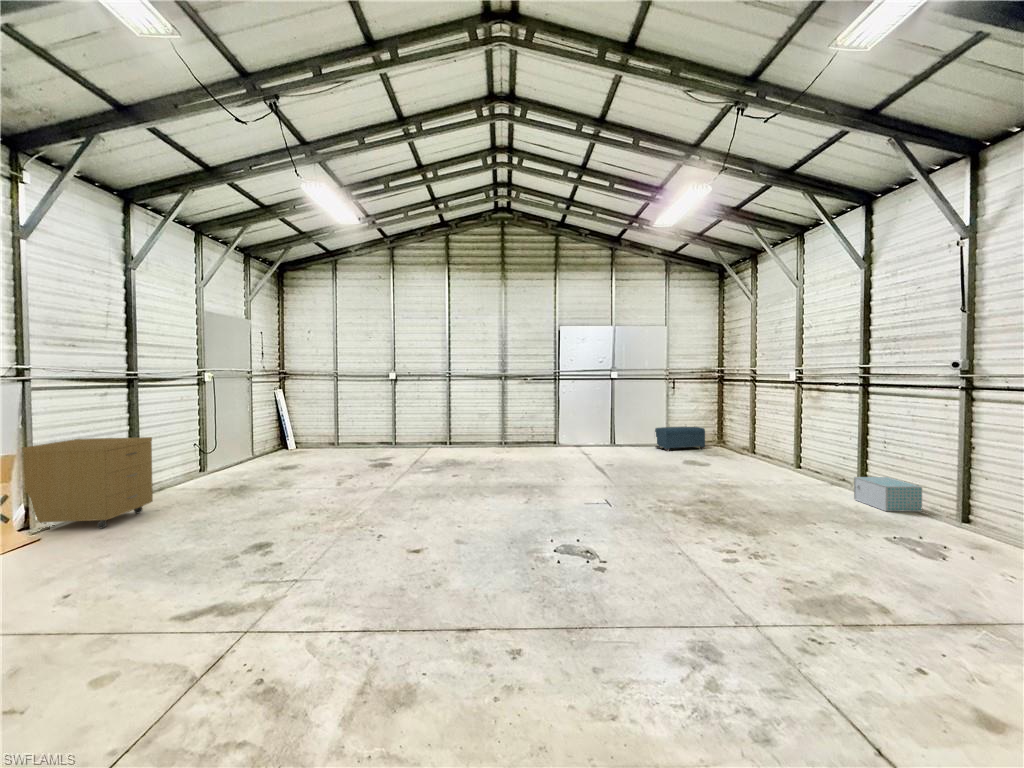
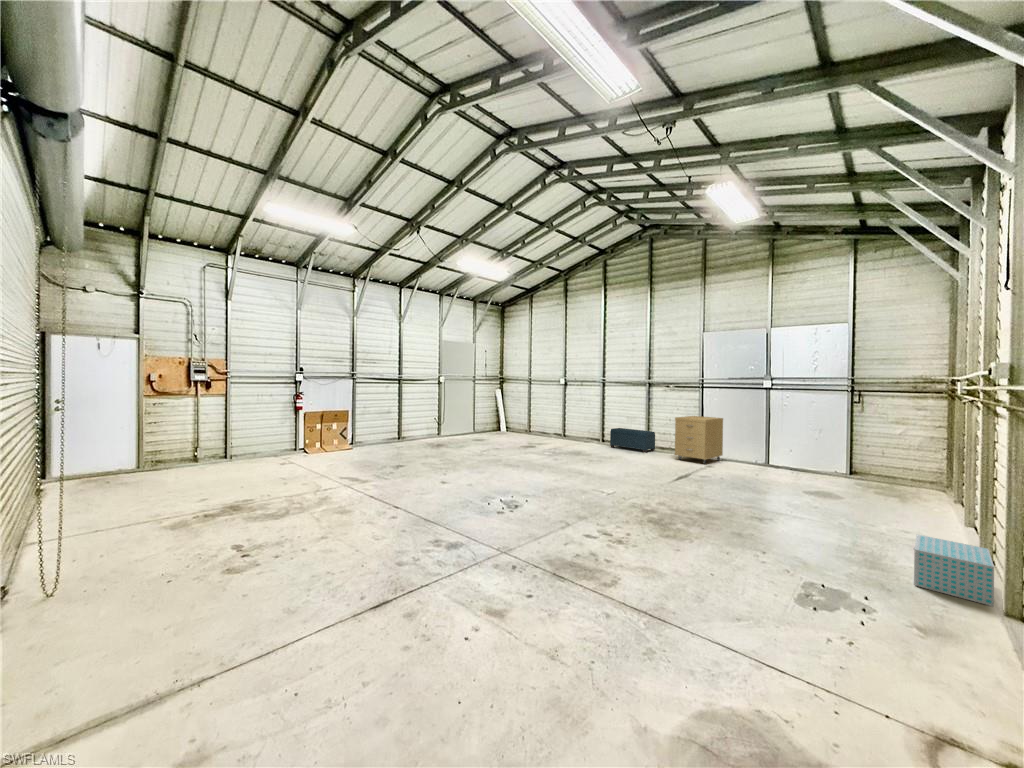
bench: present [655,427,705,451] -> present [610,428,655,453]
storage cabinet: present [22,437,153,528] -> present [675,416,723,464]

